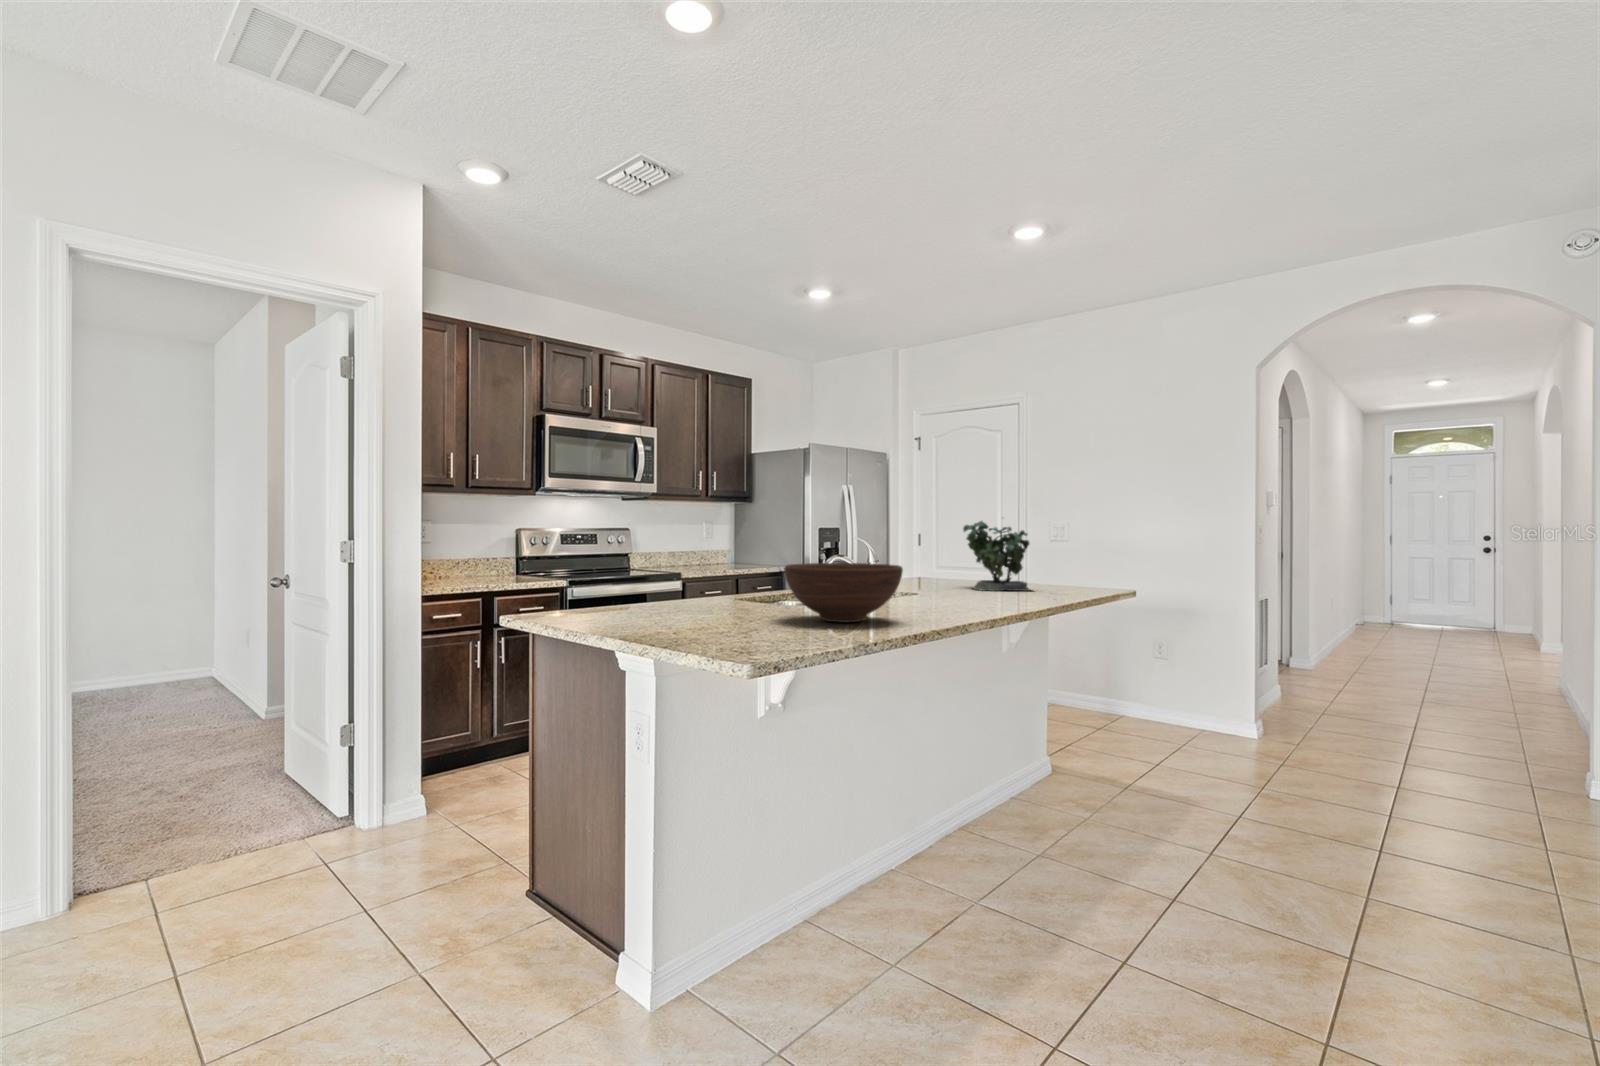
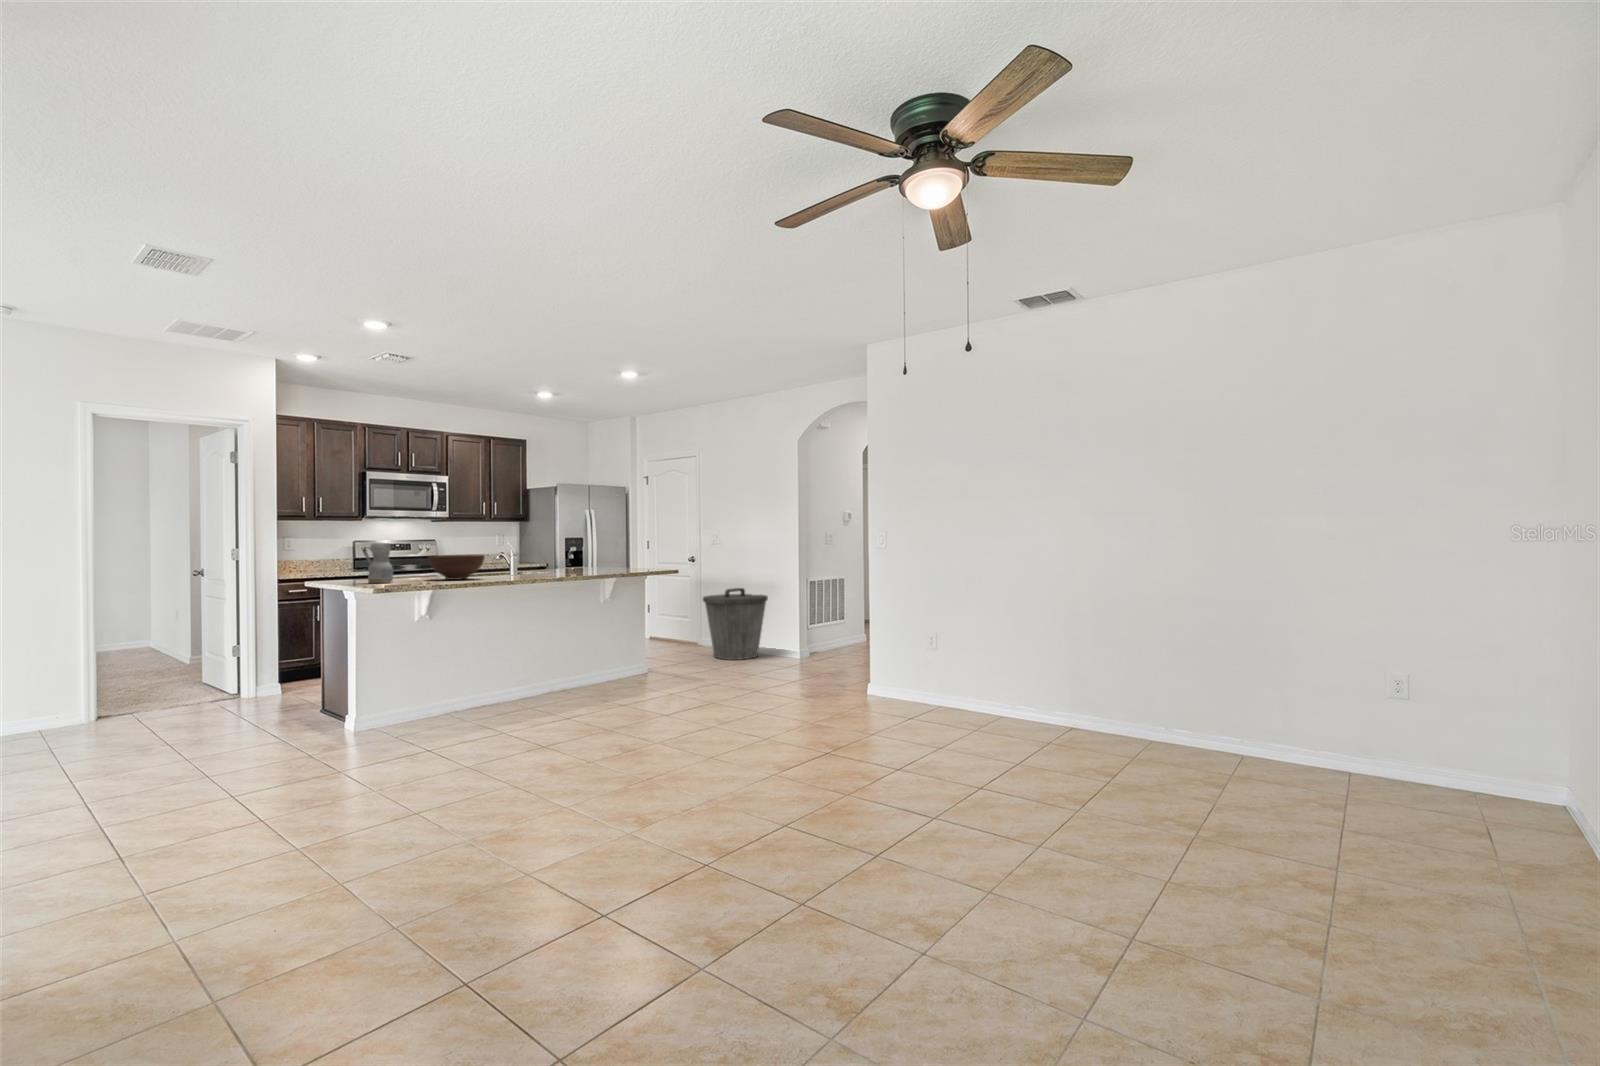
potted plant: present [963,521,1031,591] -> none [599,531,635,572]
ceramic pitcher: none [682,535,753,641] -> present [362,543,393,583]
trash can: none [1089,617,1210,744] -> present [703,588,768,660]

